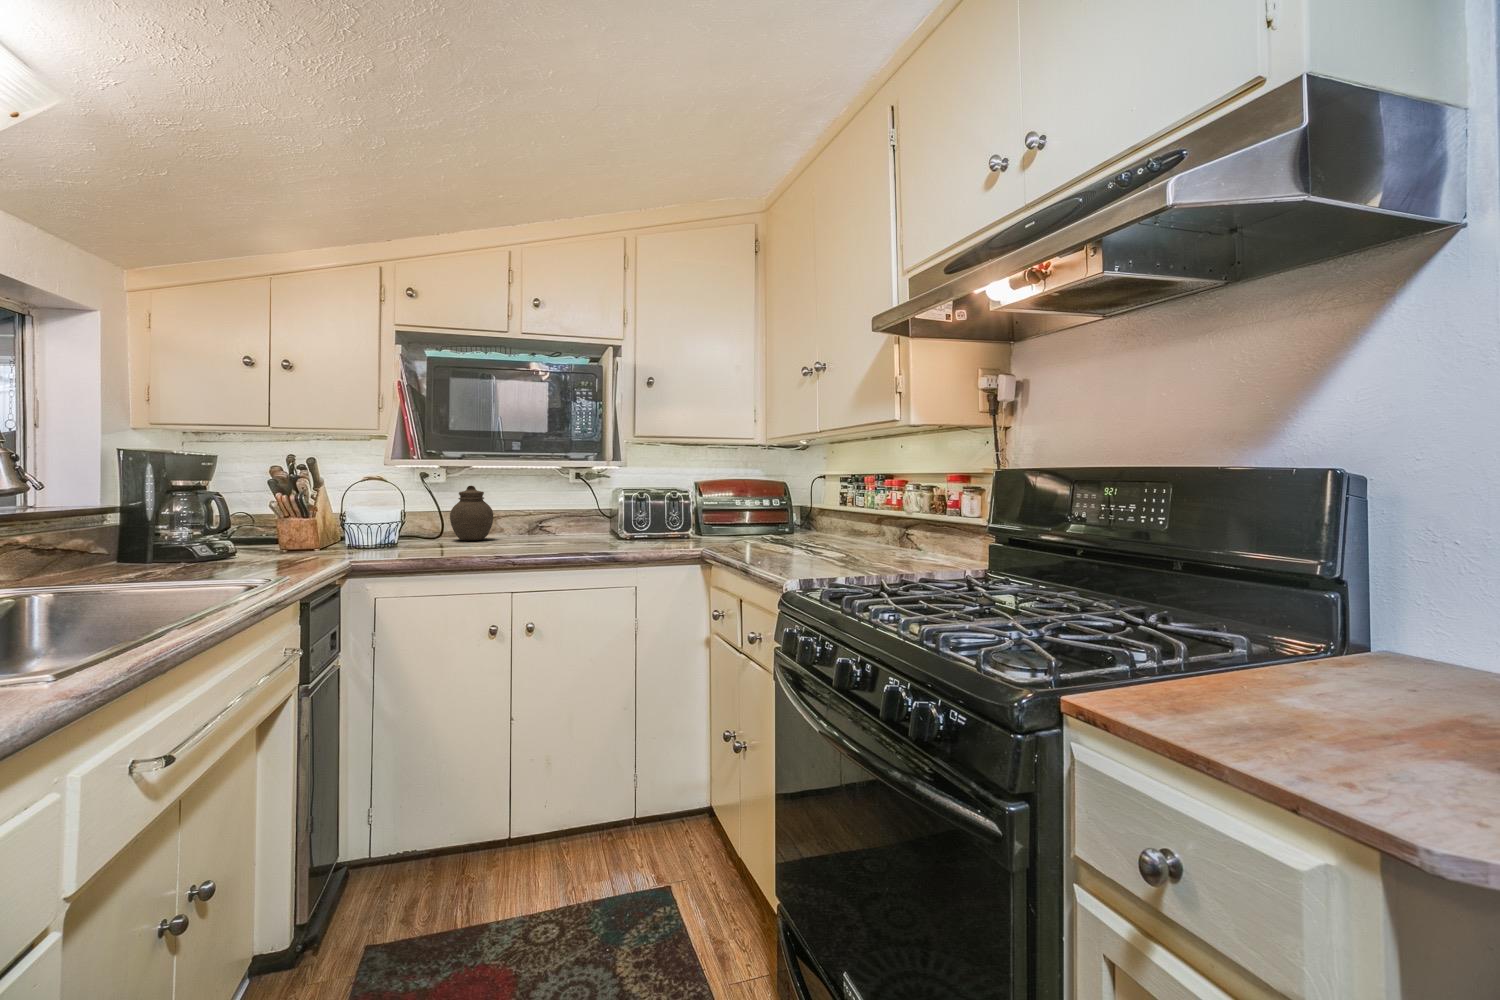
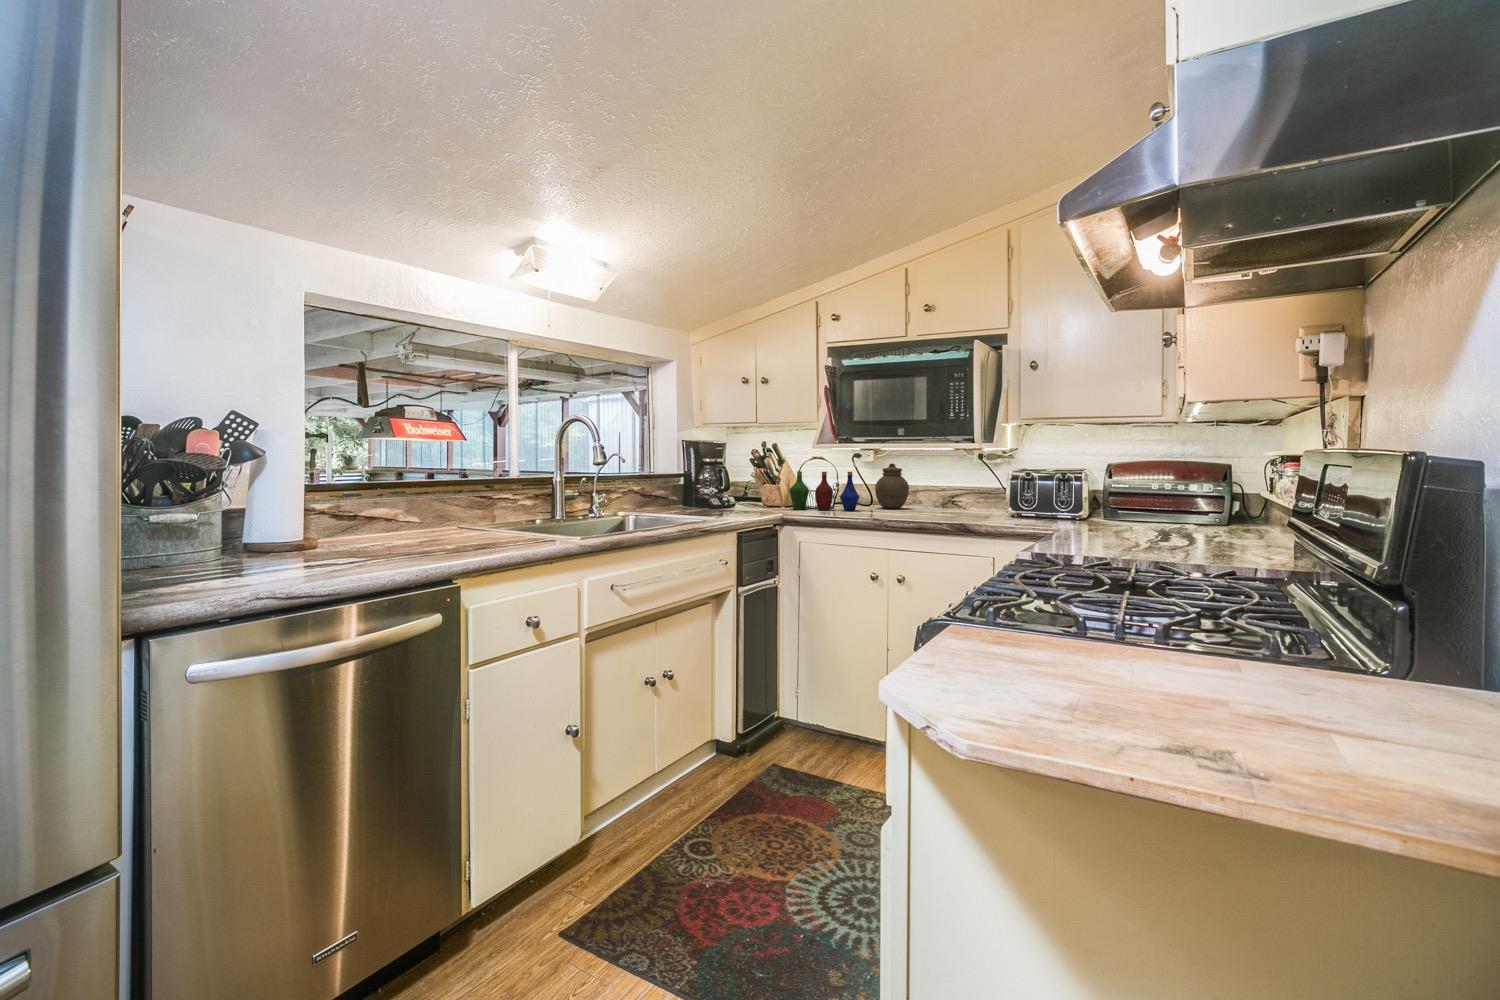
bottle: none [336,497,443,552] -> present [790,471,860,511]

